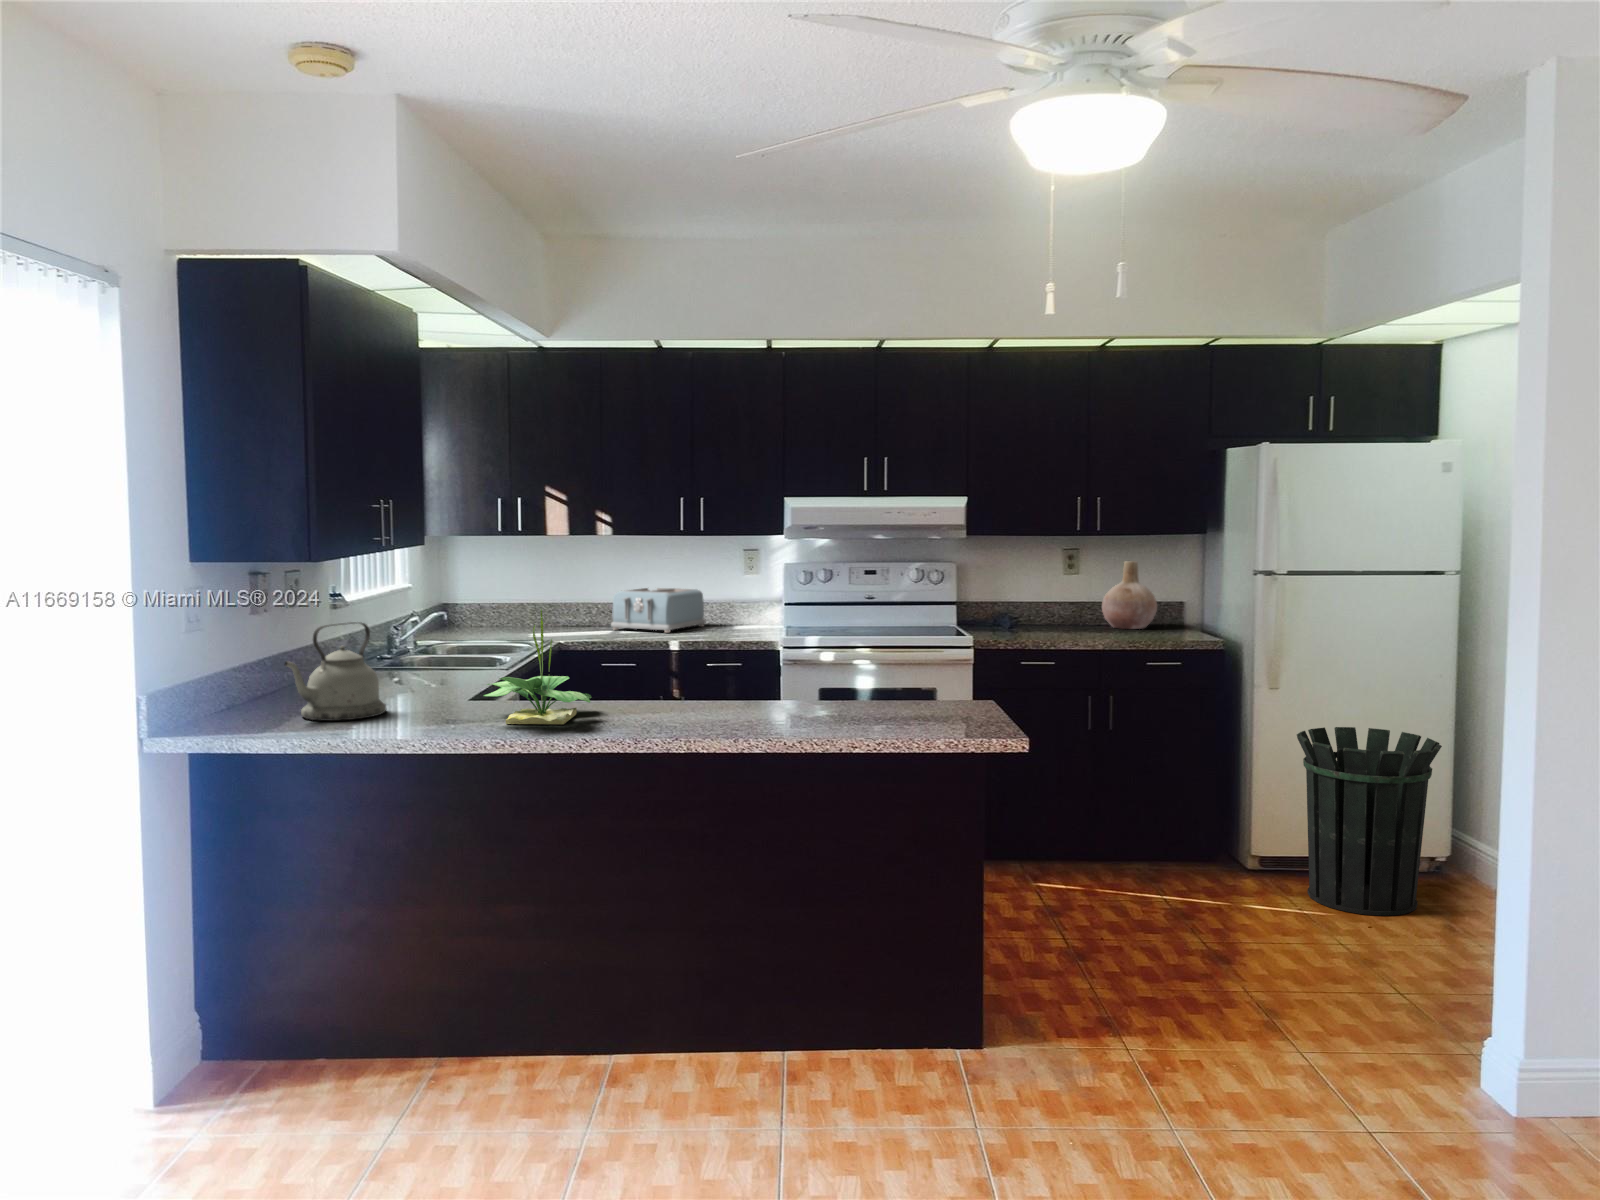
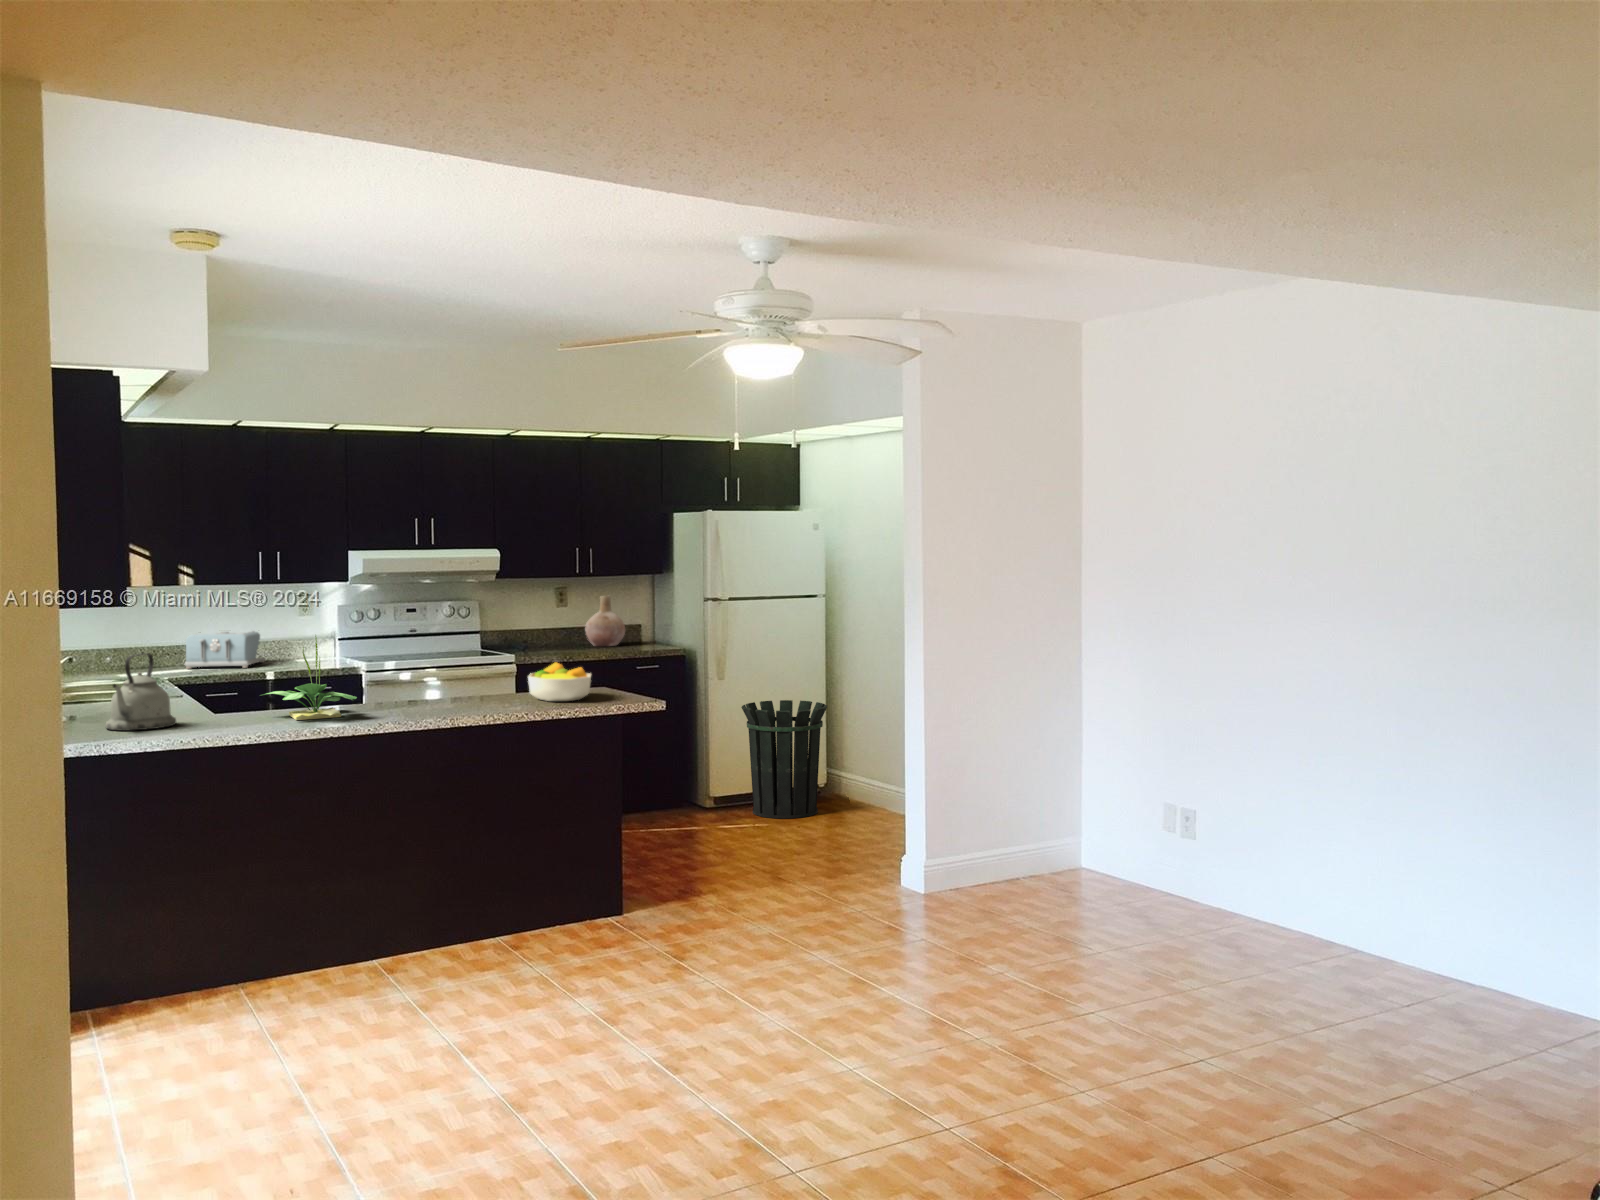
fruit bowl: none [846,663,944,727] -> present [528,662,591,701]

